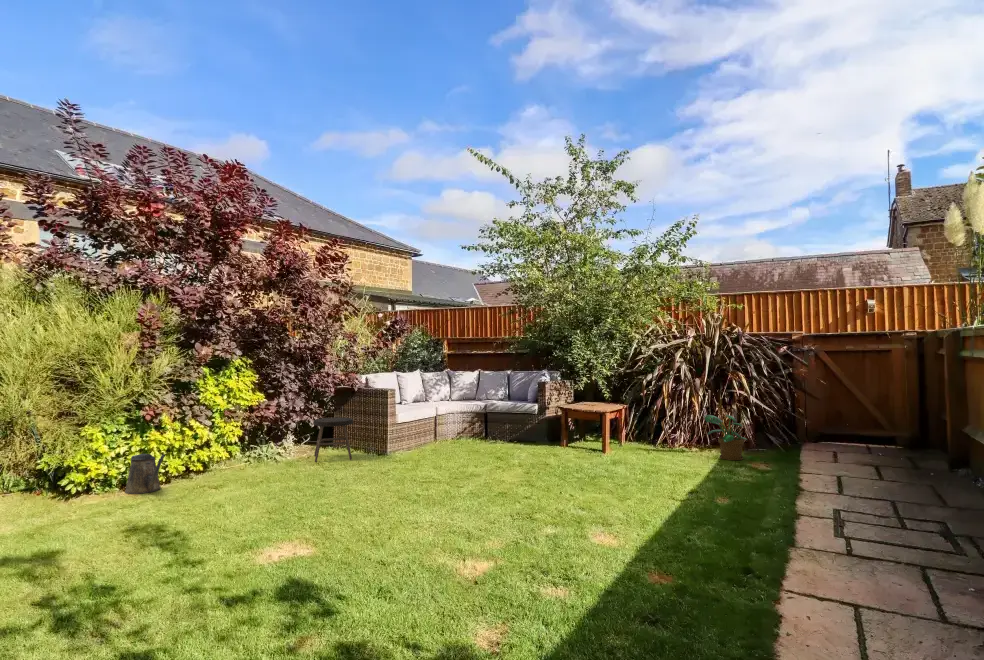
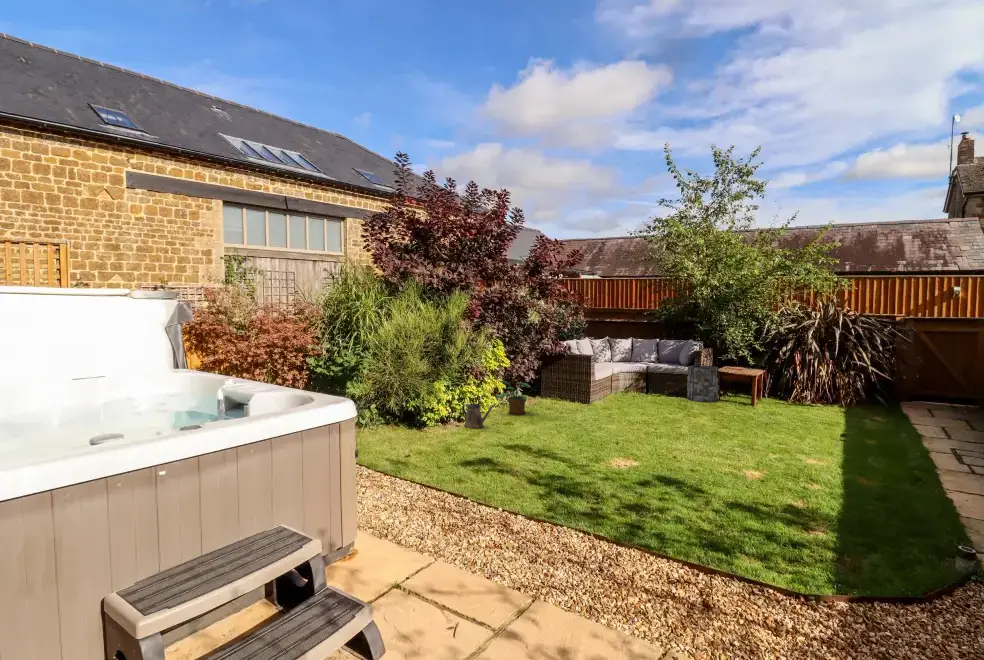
side table: none [531,402,571,452] -> present [687,366,719,402]
potted plant: present [704,415,746,460] -> present [496,381,531,415]
stool: present [314,418,353,462] -> none [542,377,573,408]

